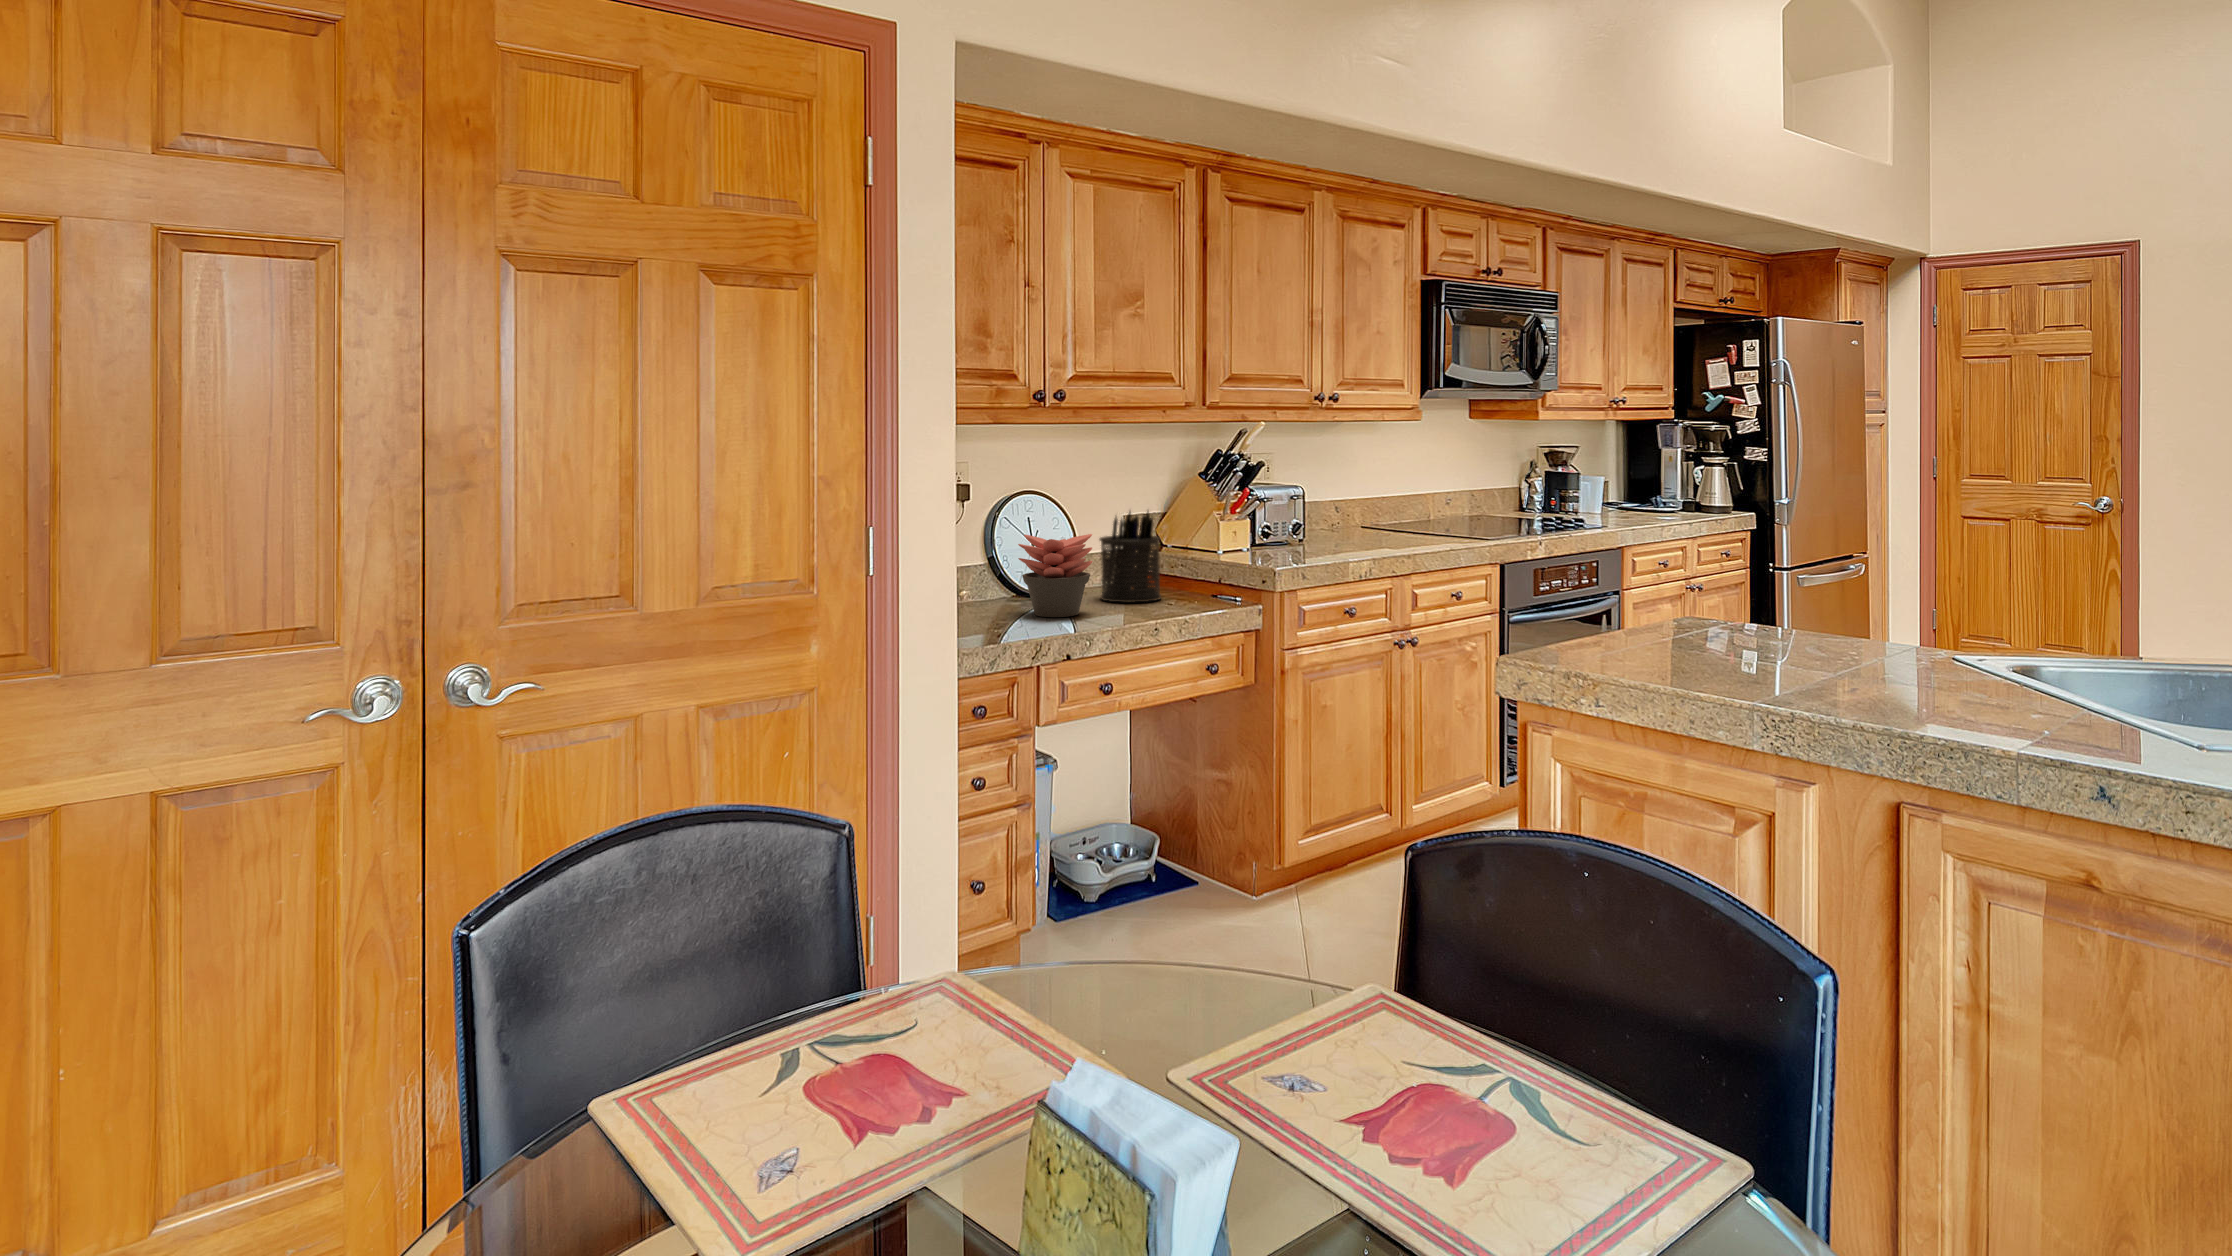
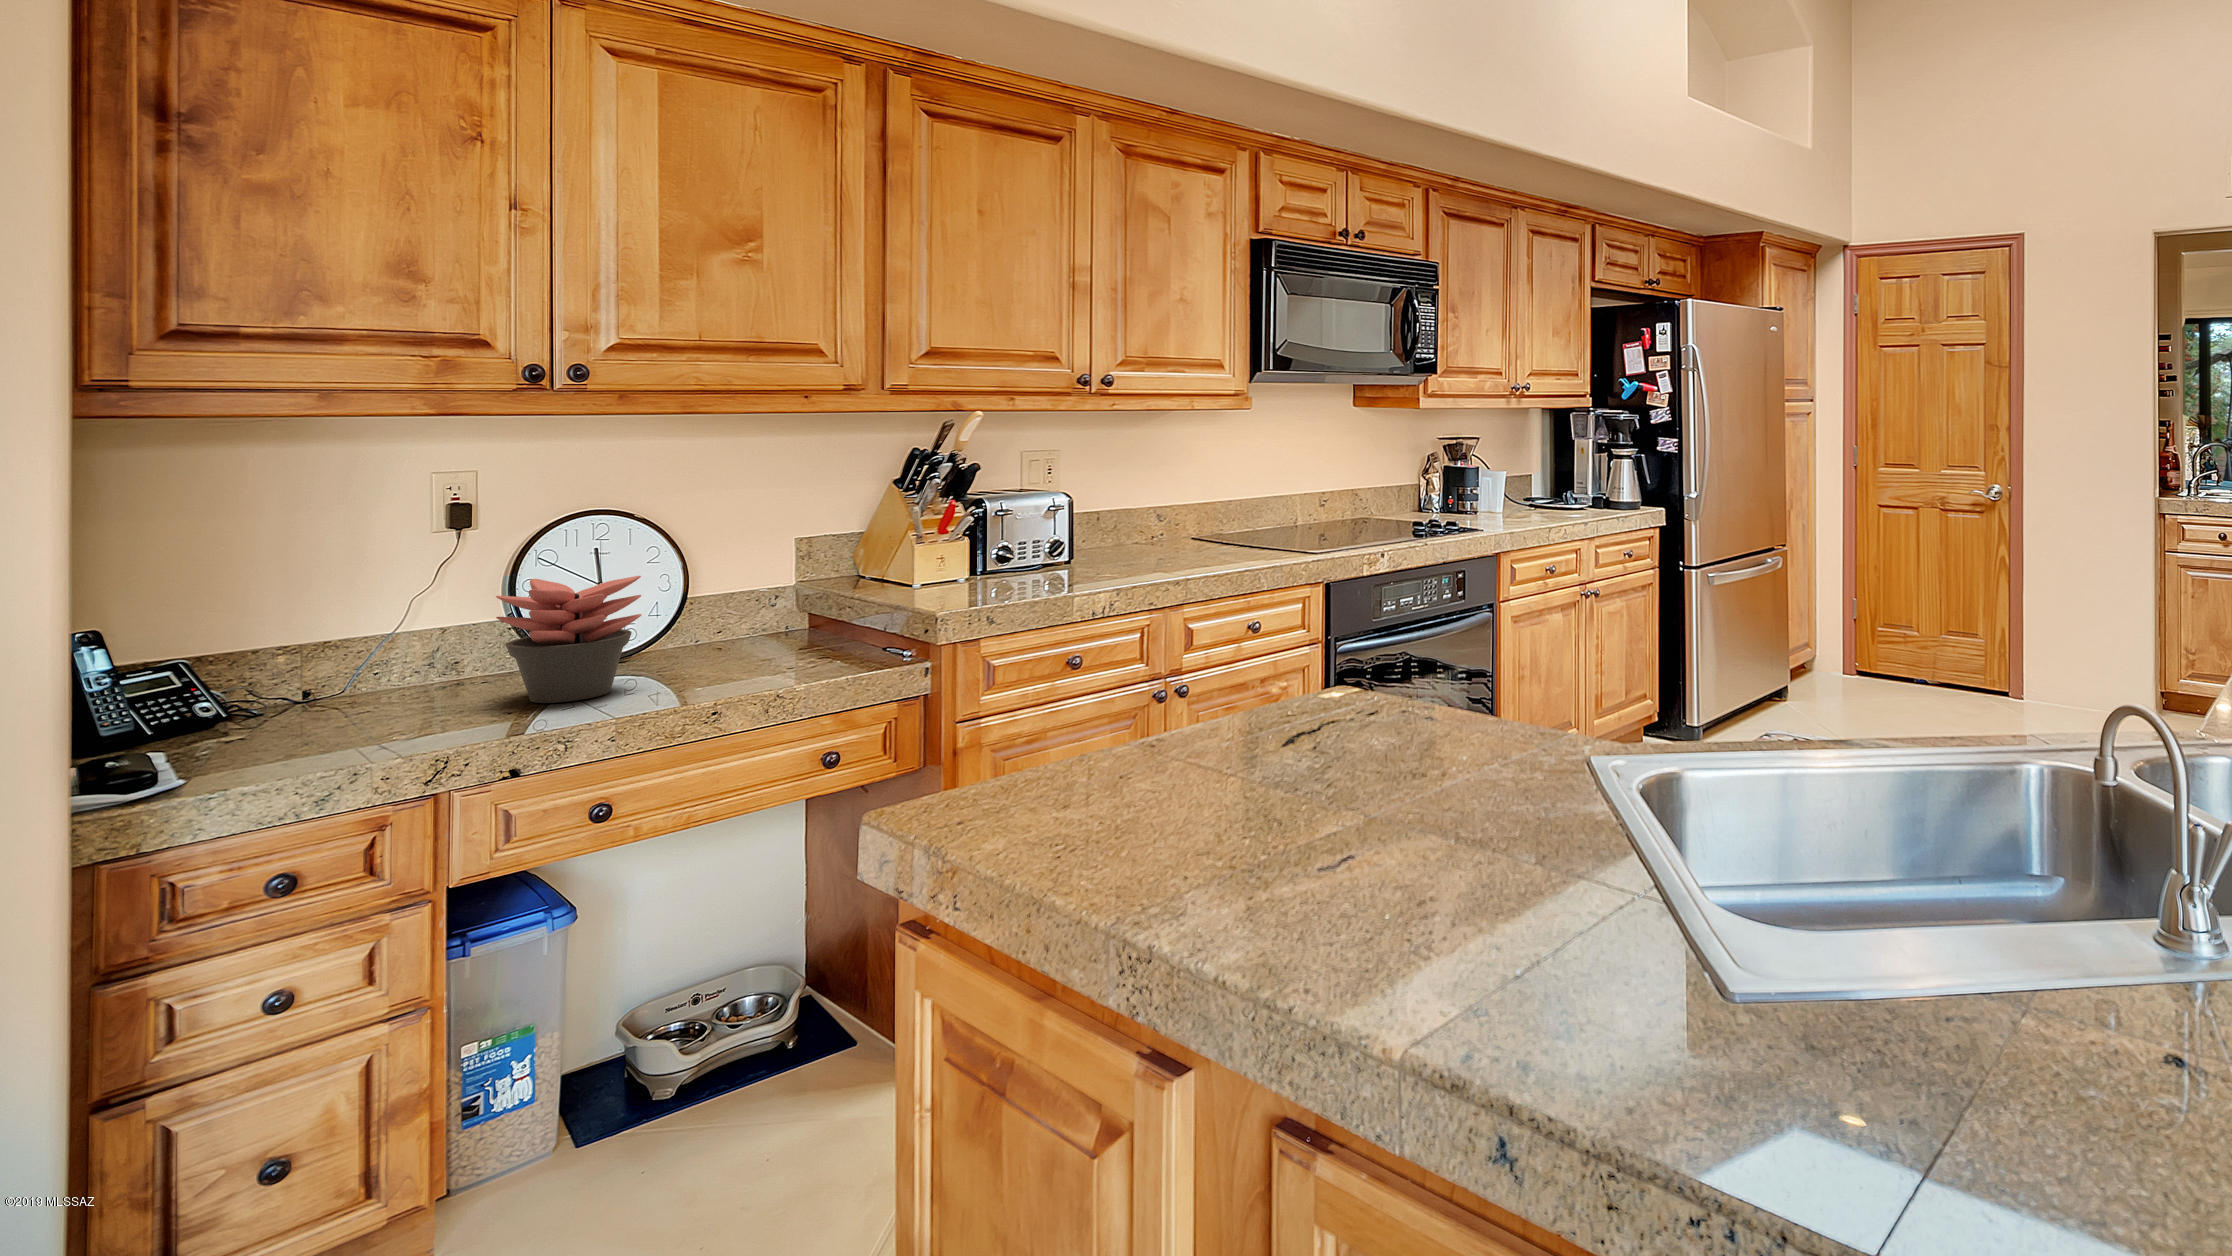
pen holder: present [1100,511,1161,602] -> none [698,532,801,666]

